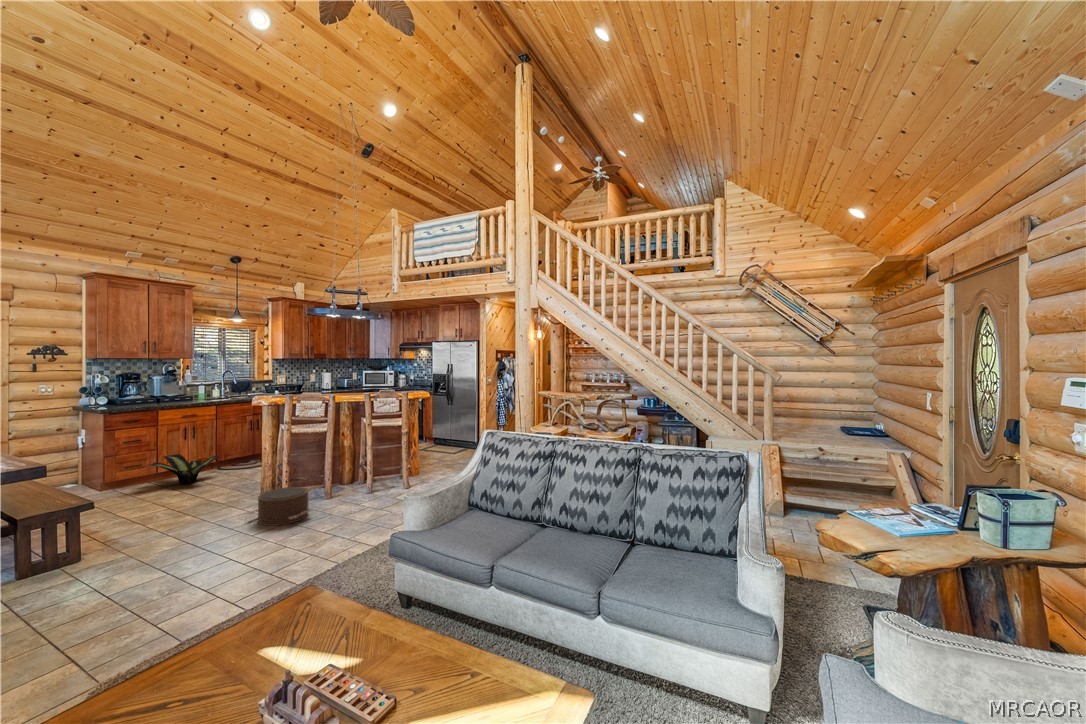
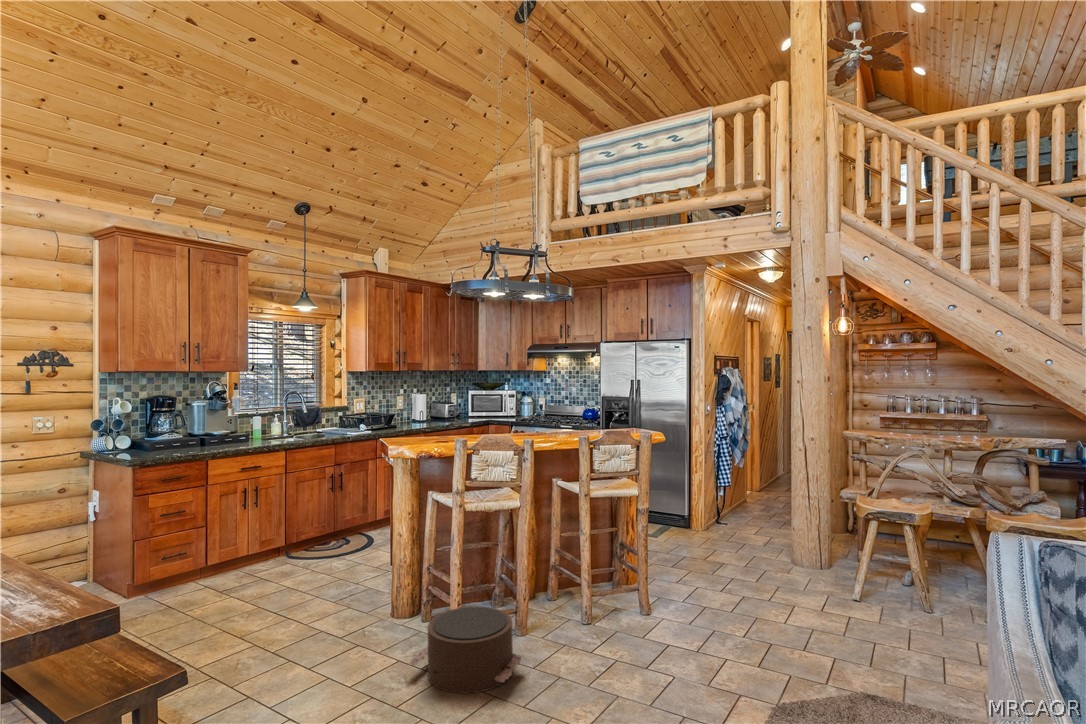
potted plant: present [150,454,220,485] -> none [197,529,302,585]

